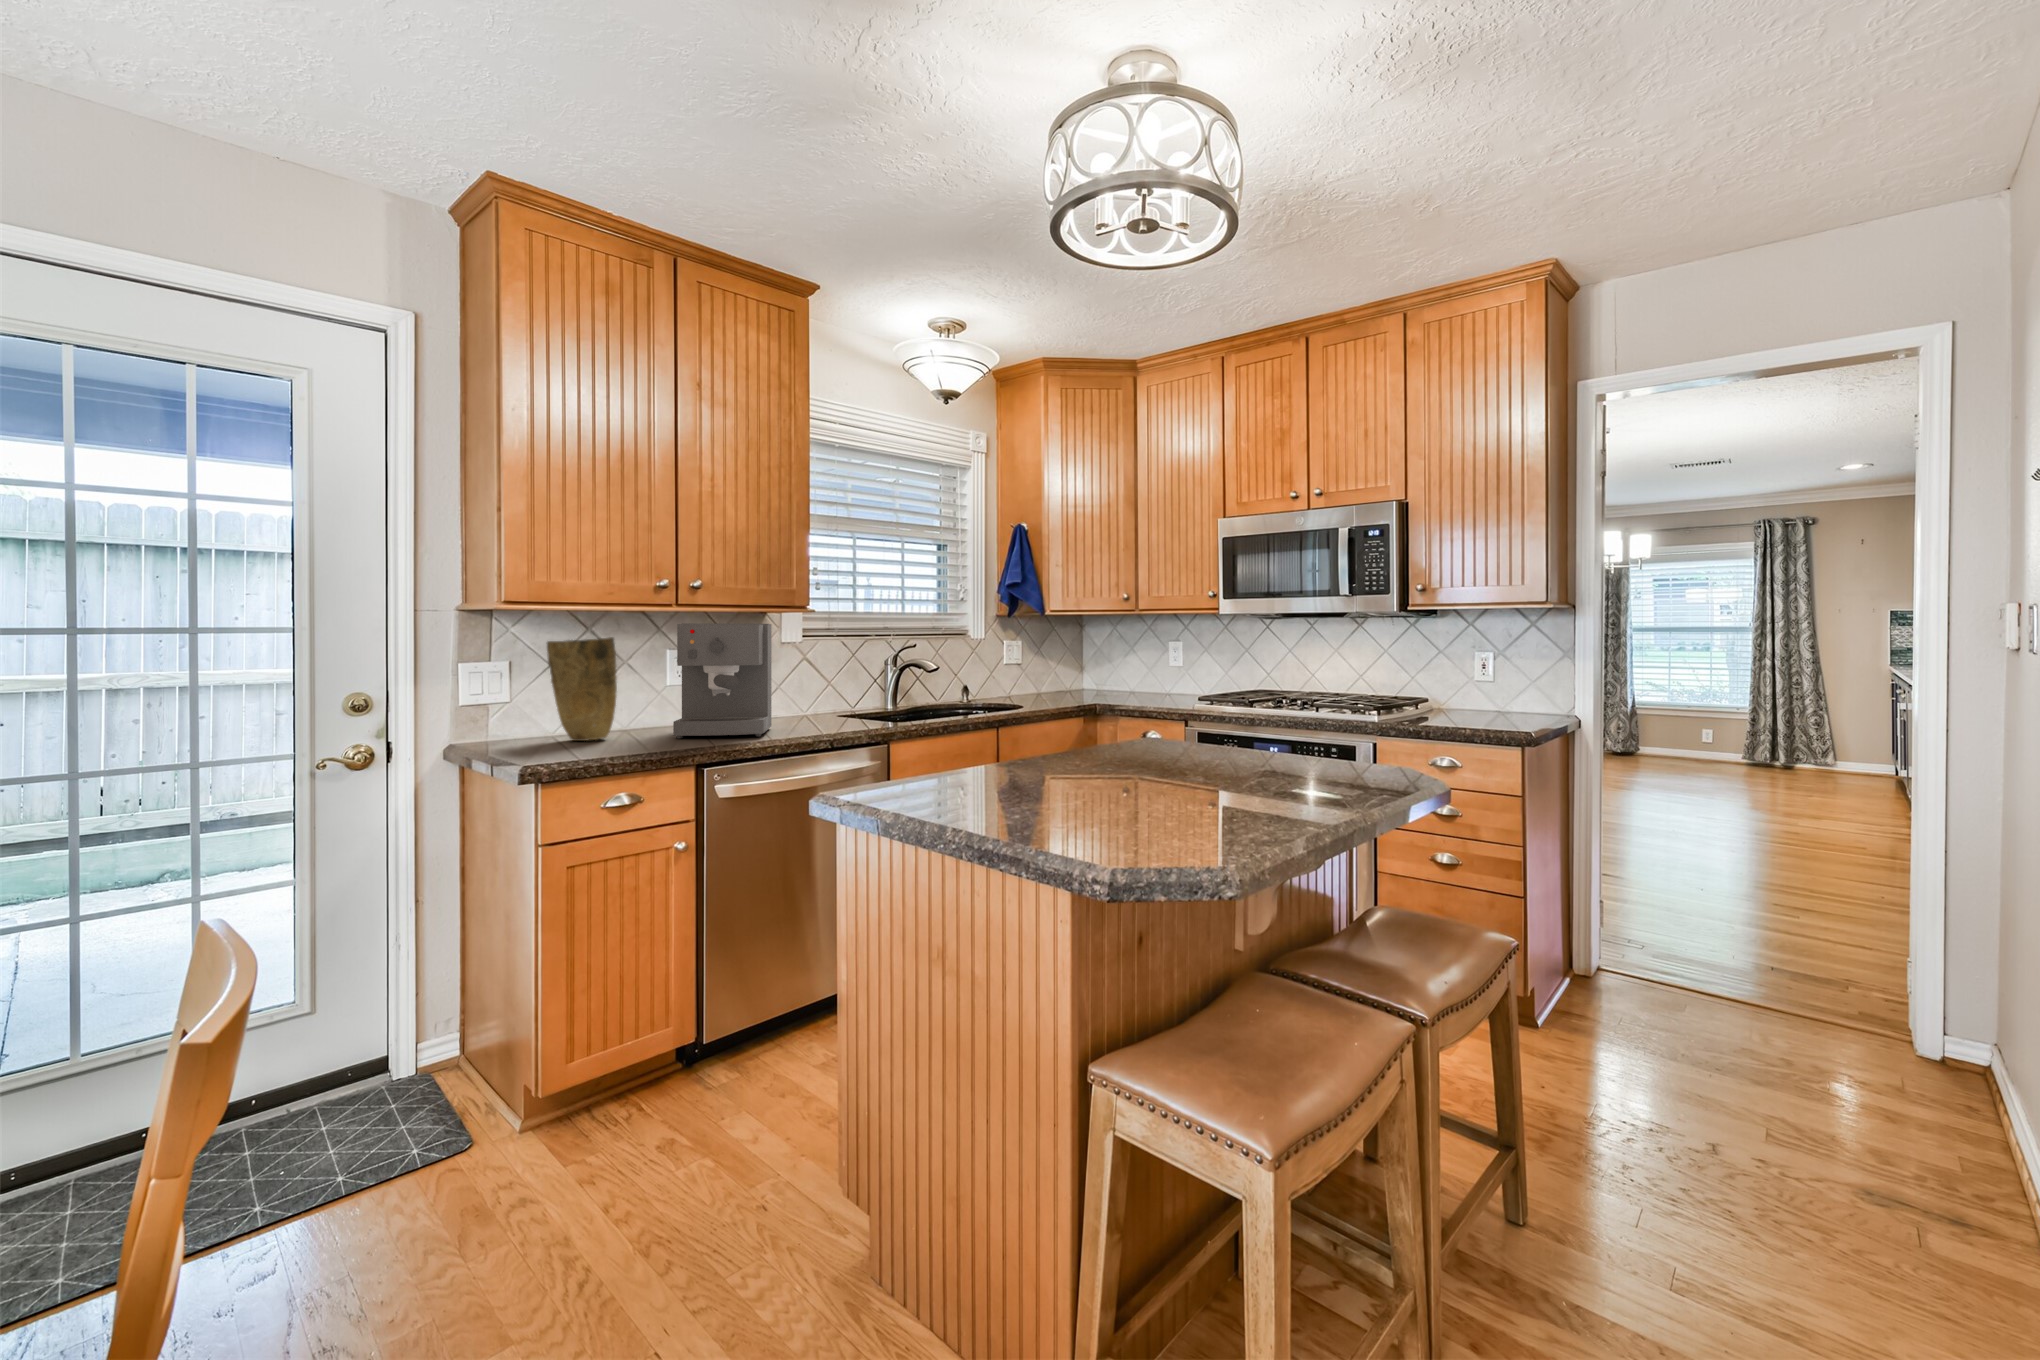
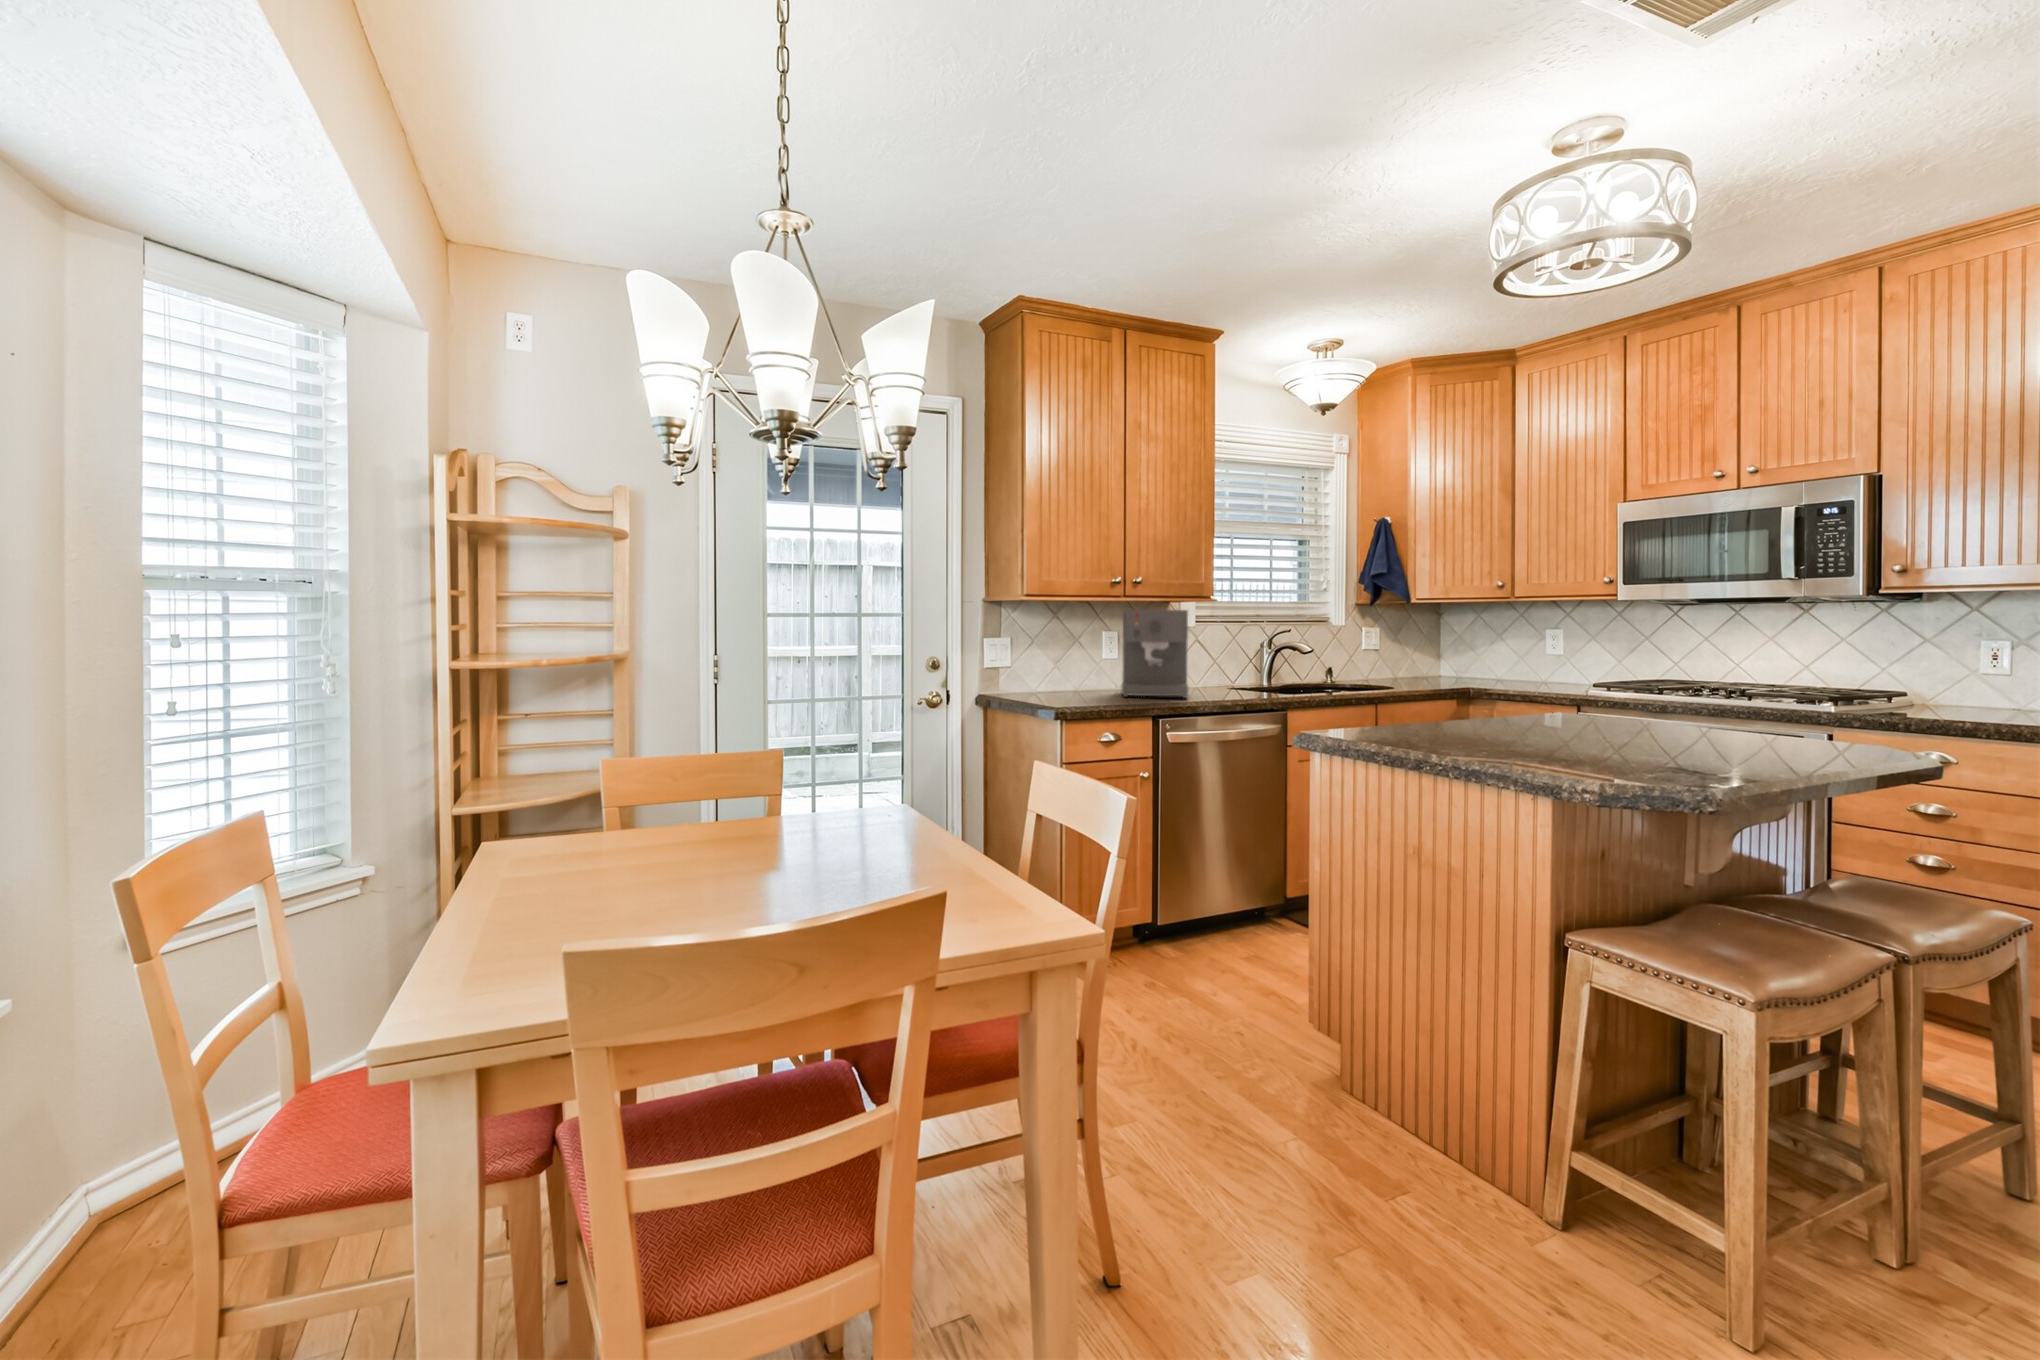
vase: present [547,637,617,741] -> none [1036,620,1082,696]

